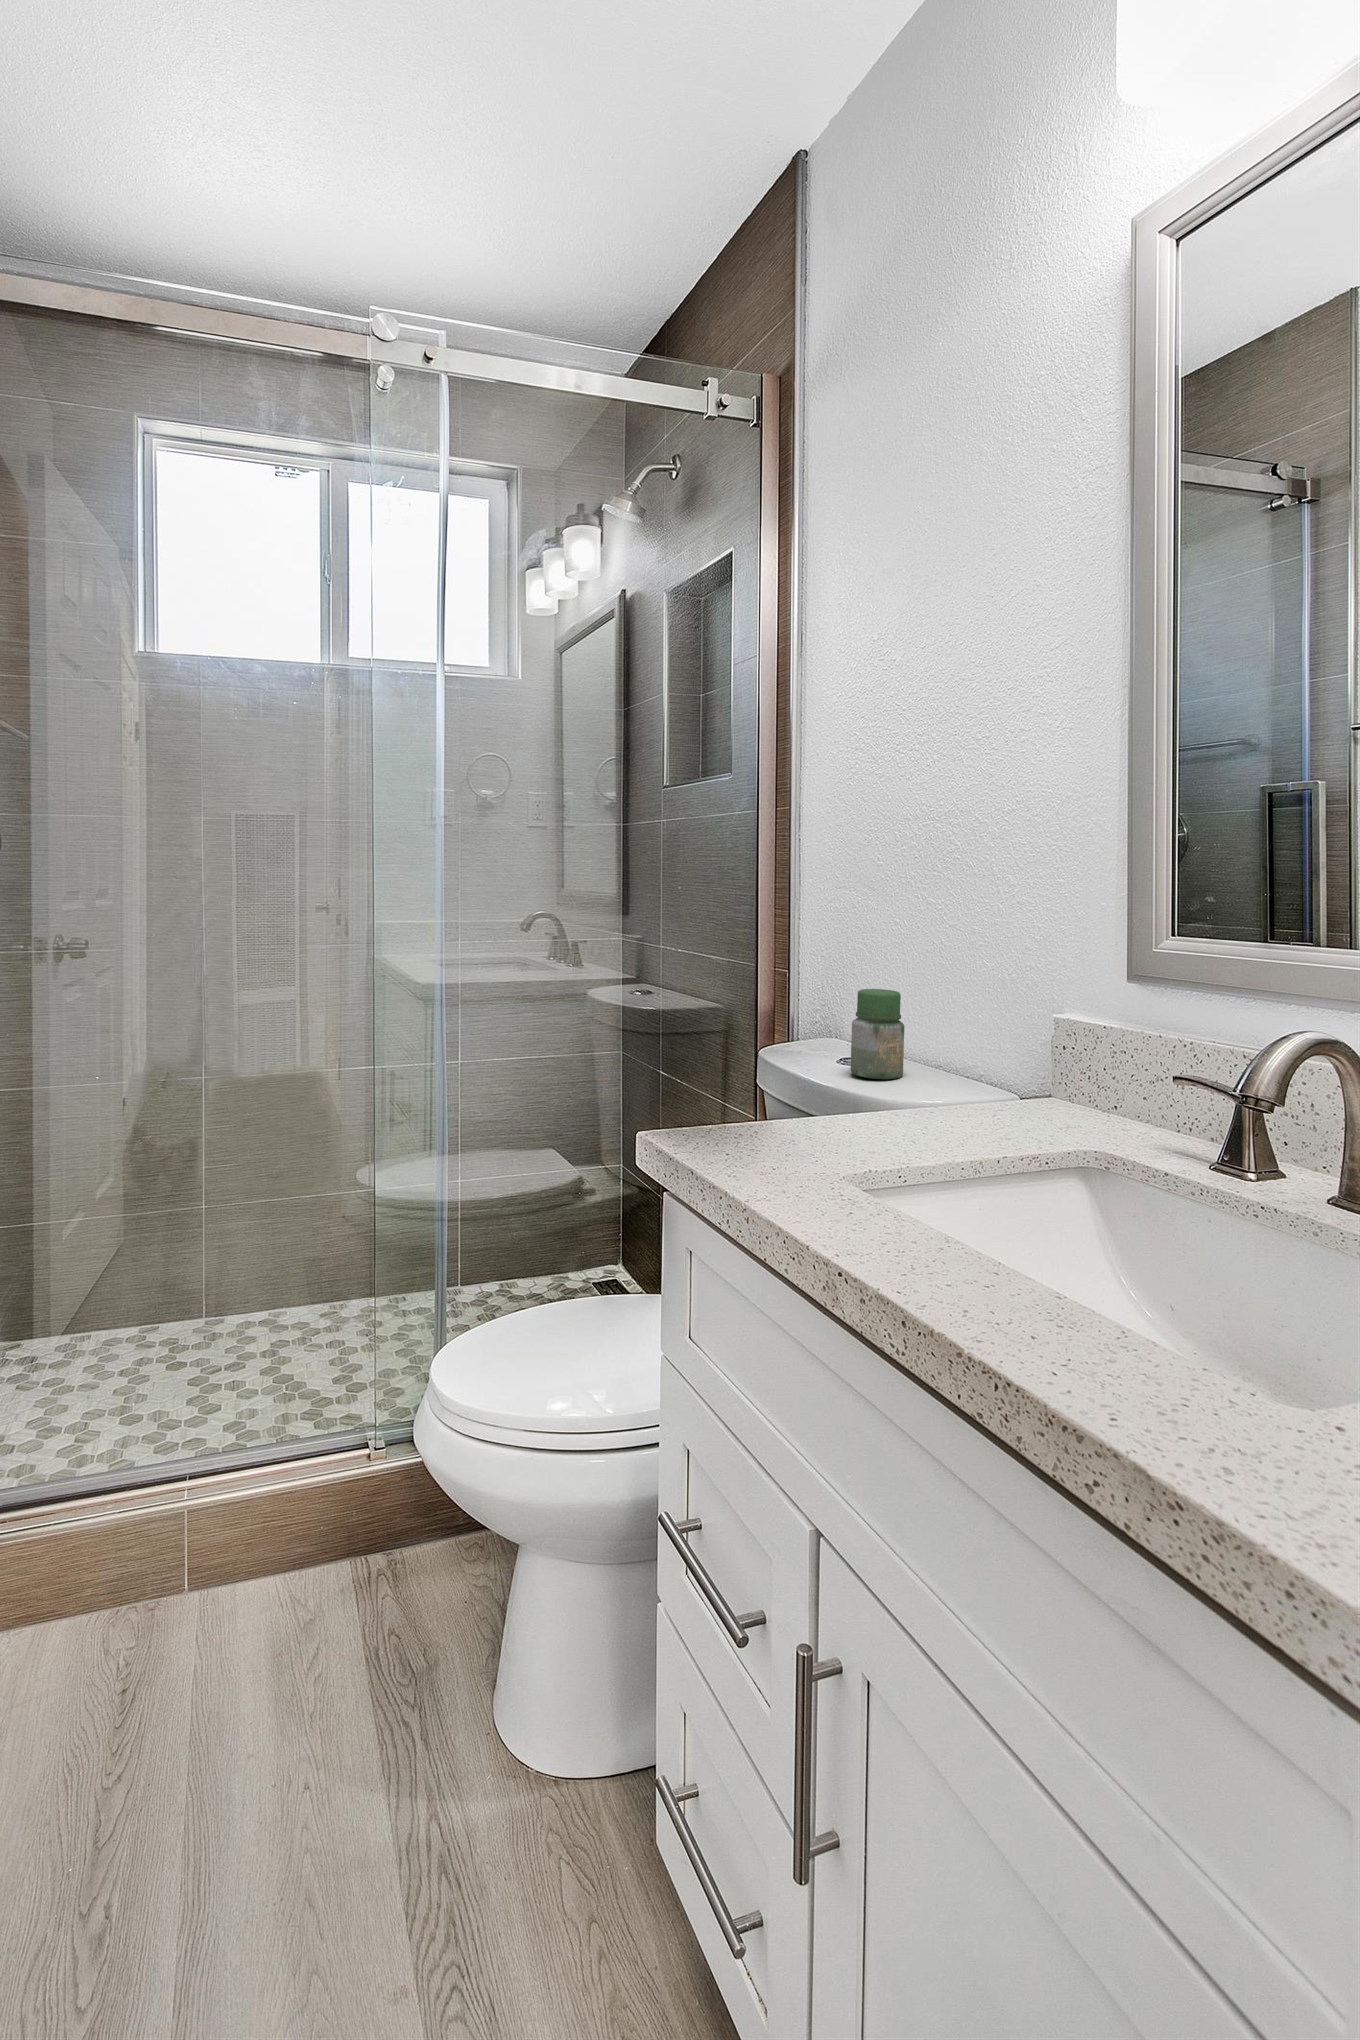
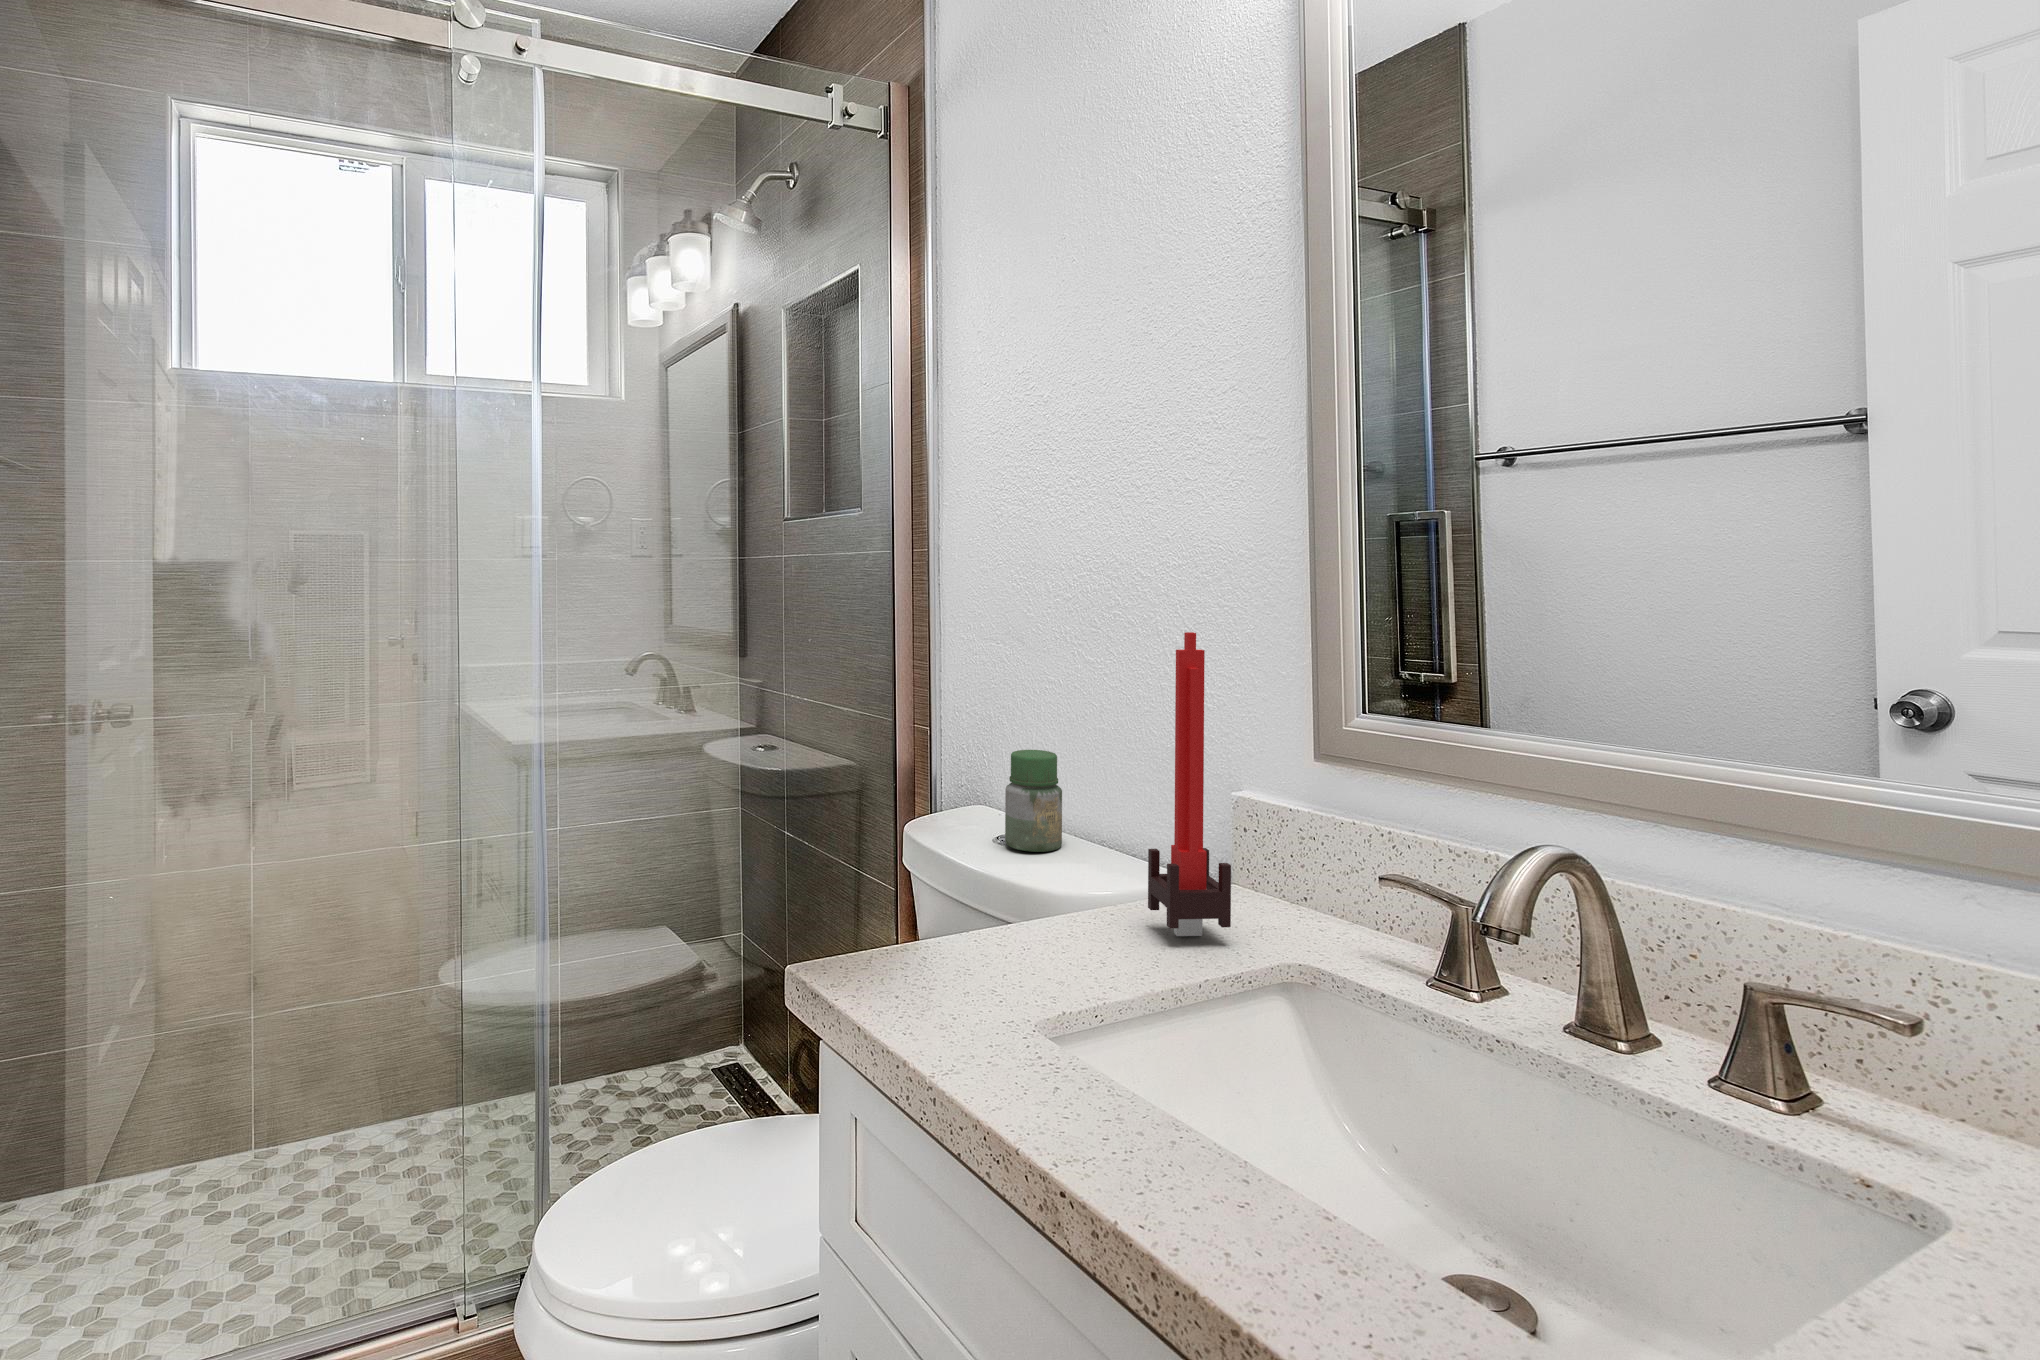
candle: none [964,866,1038,1135] -> present [1148,632,1231,936]

